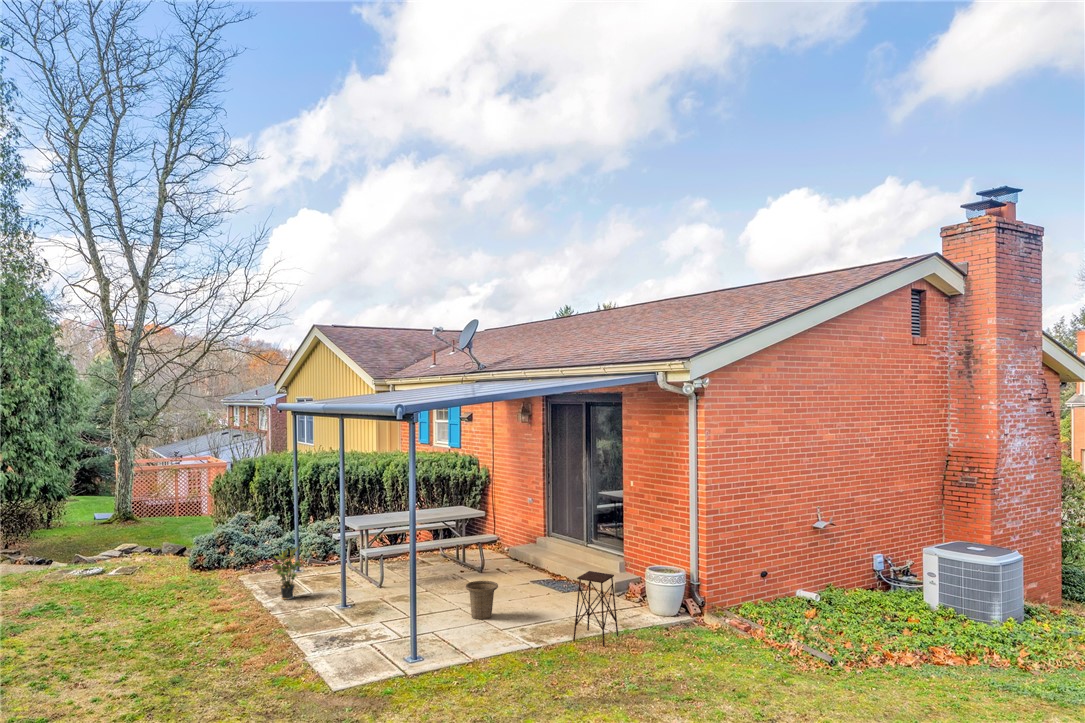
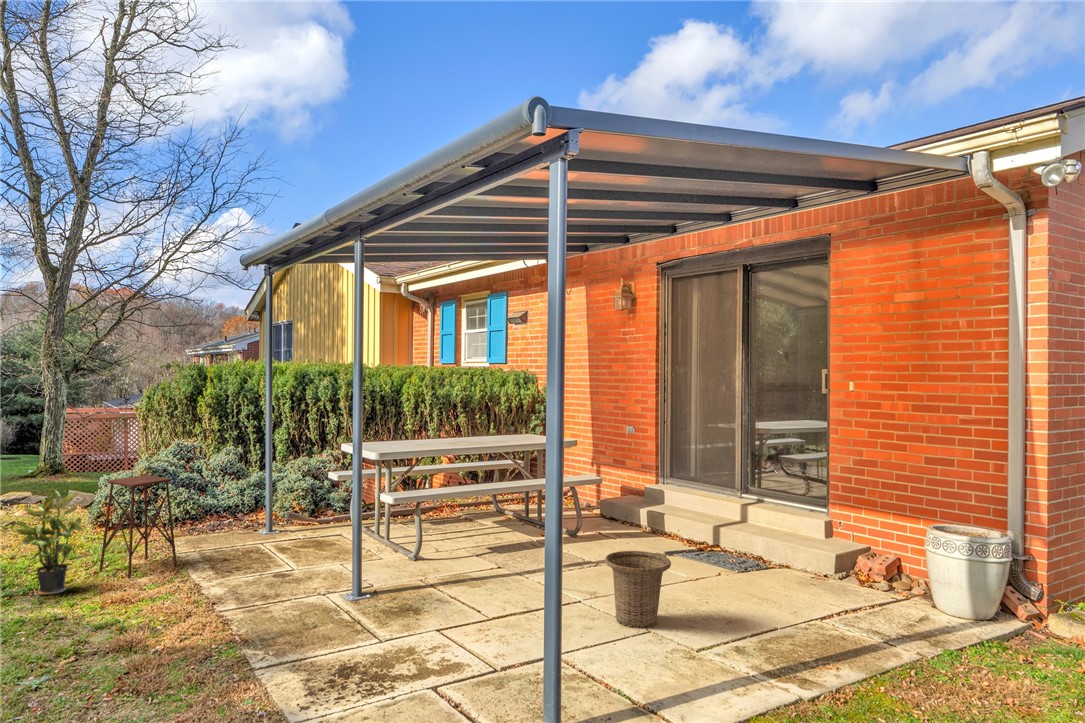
potted plant: present [273,547,301,600] -> present [16,491,82,595]
side table: present [573,571,618,647] -> present [99,475,177,578]

